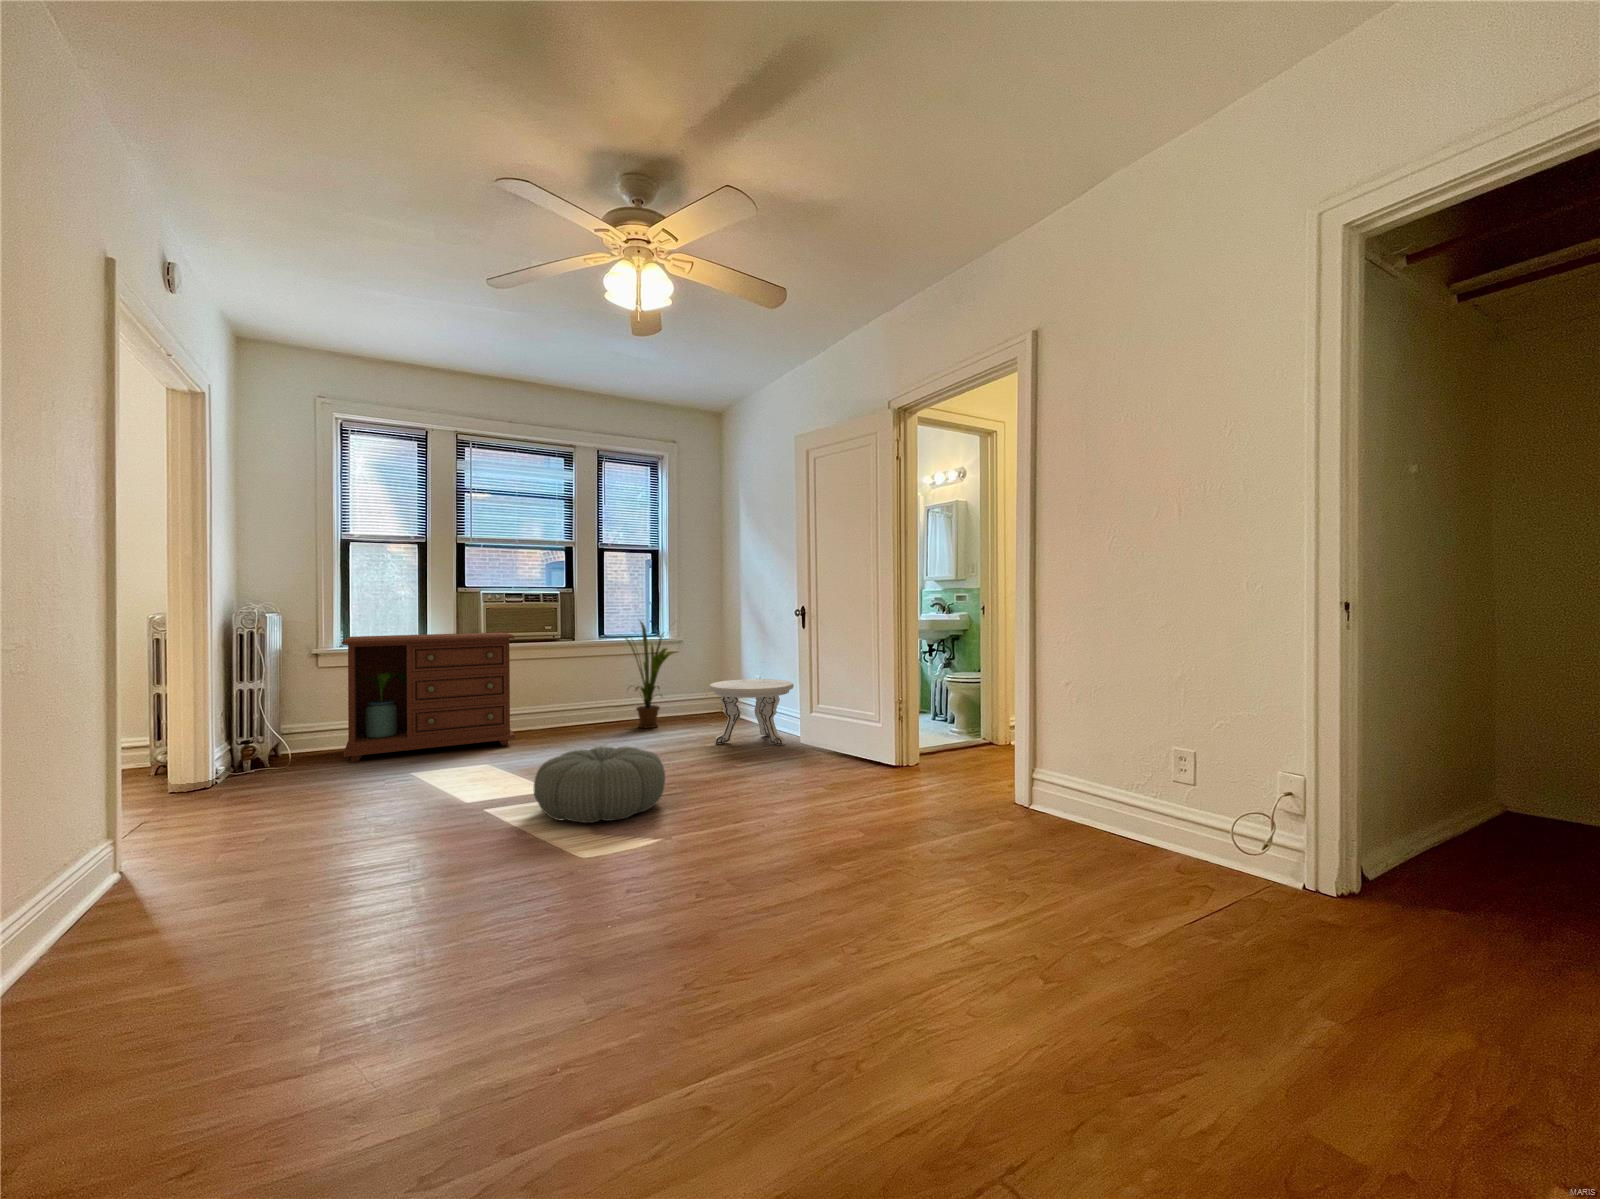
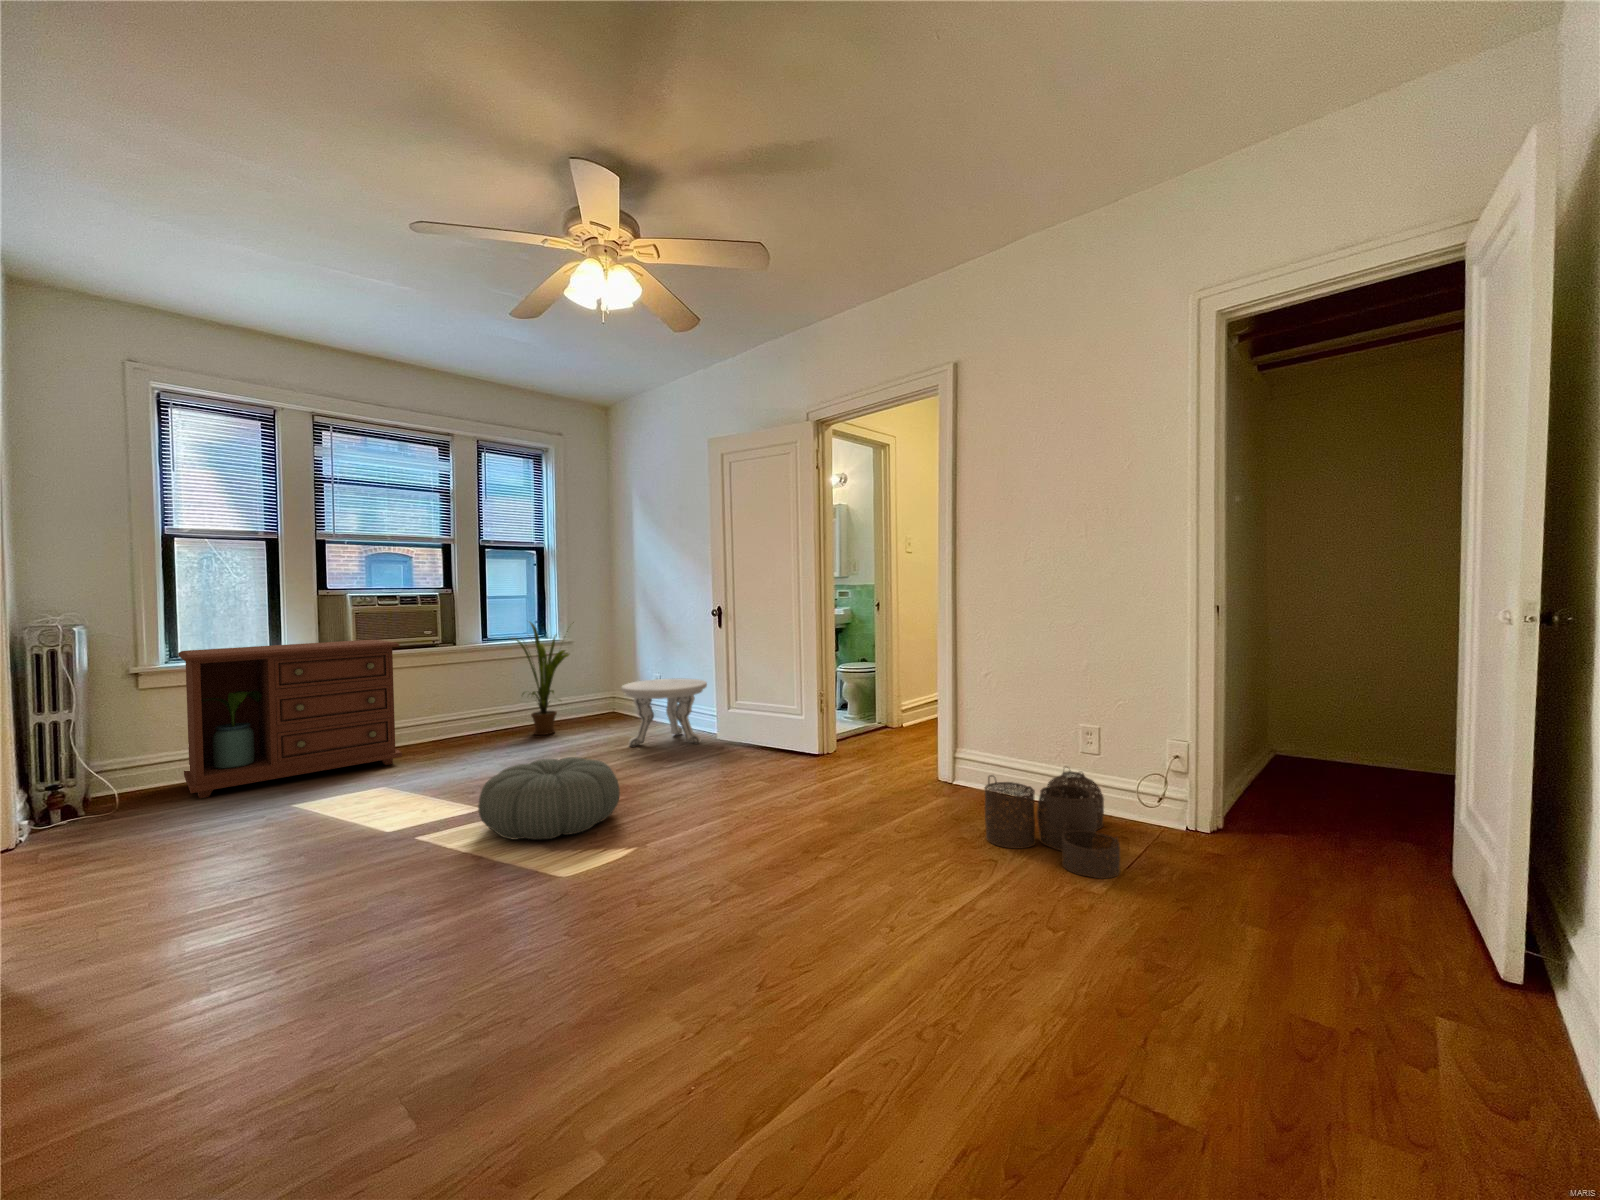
woven basket: none [1030,796,1191,934] -> present [984,767,1120,879]

